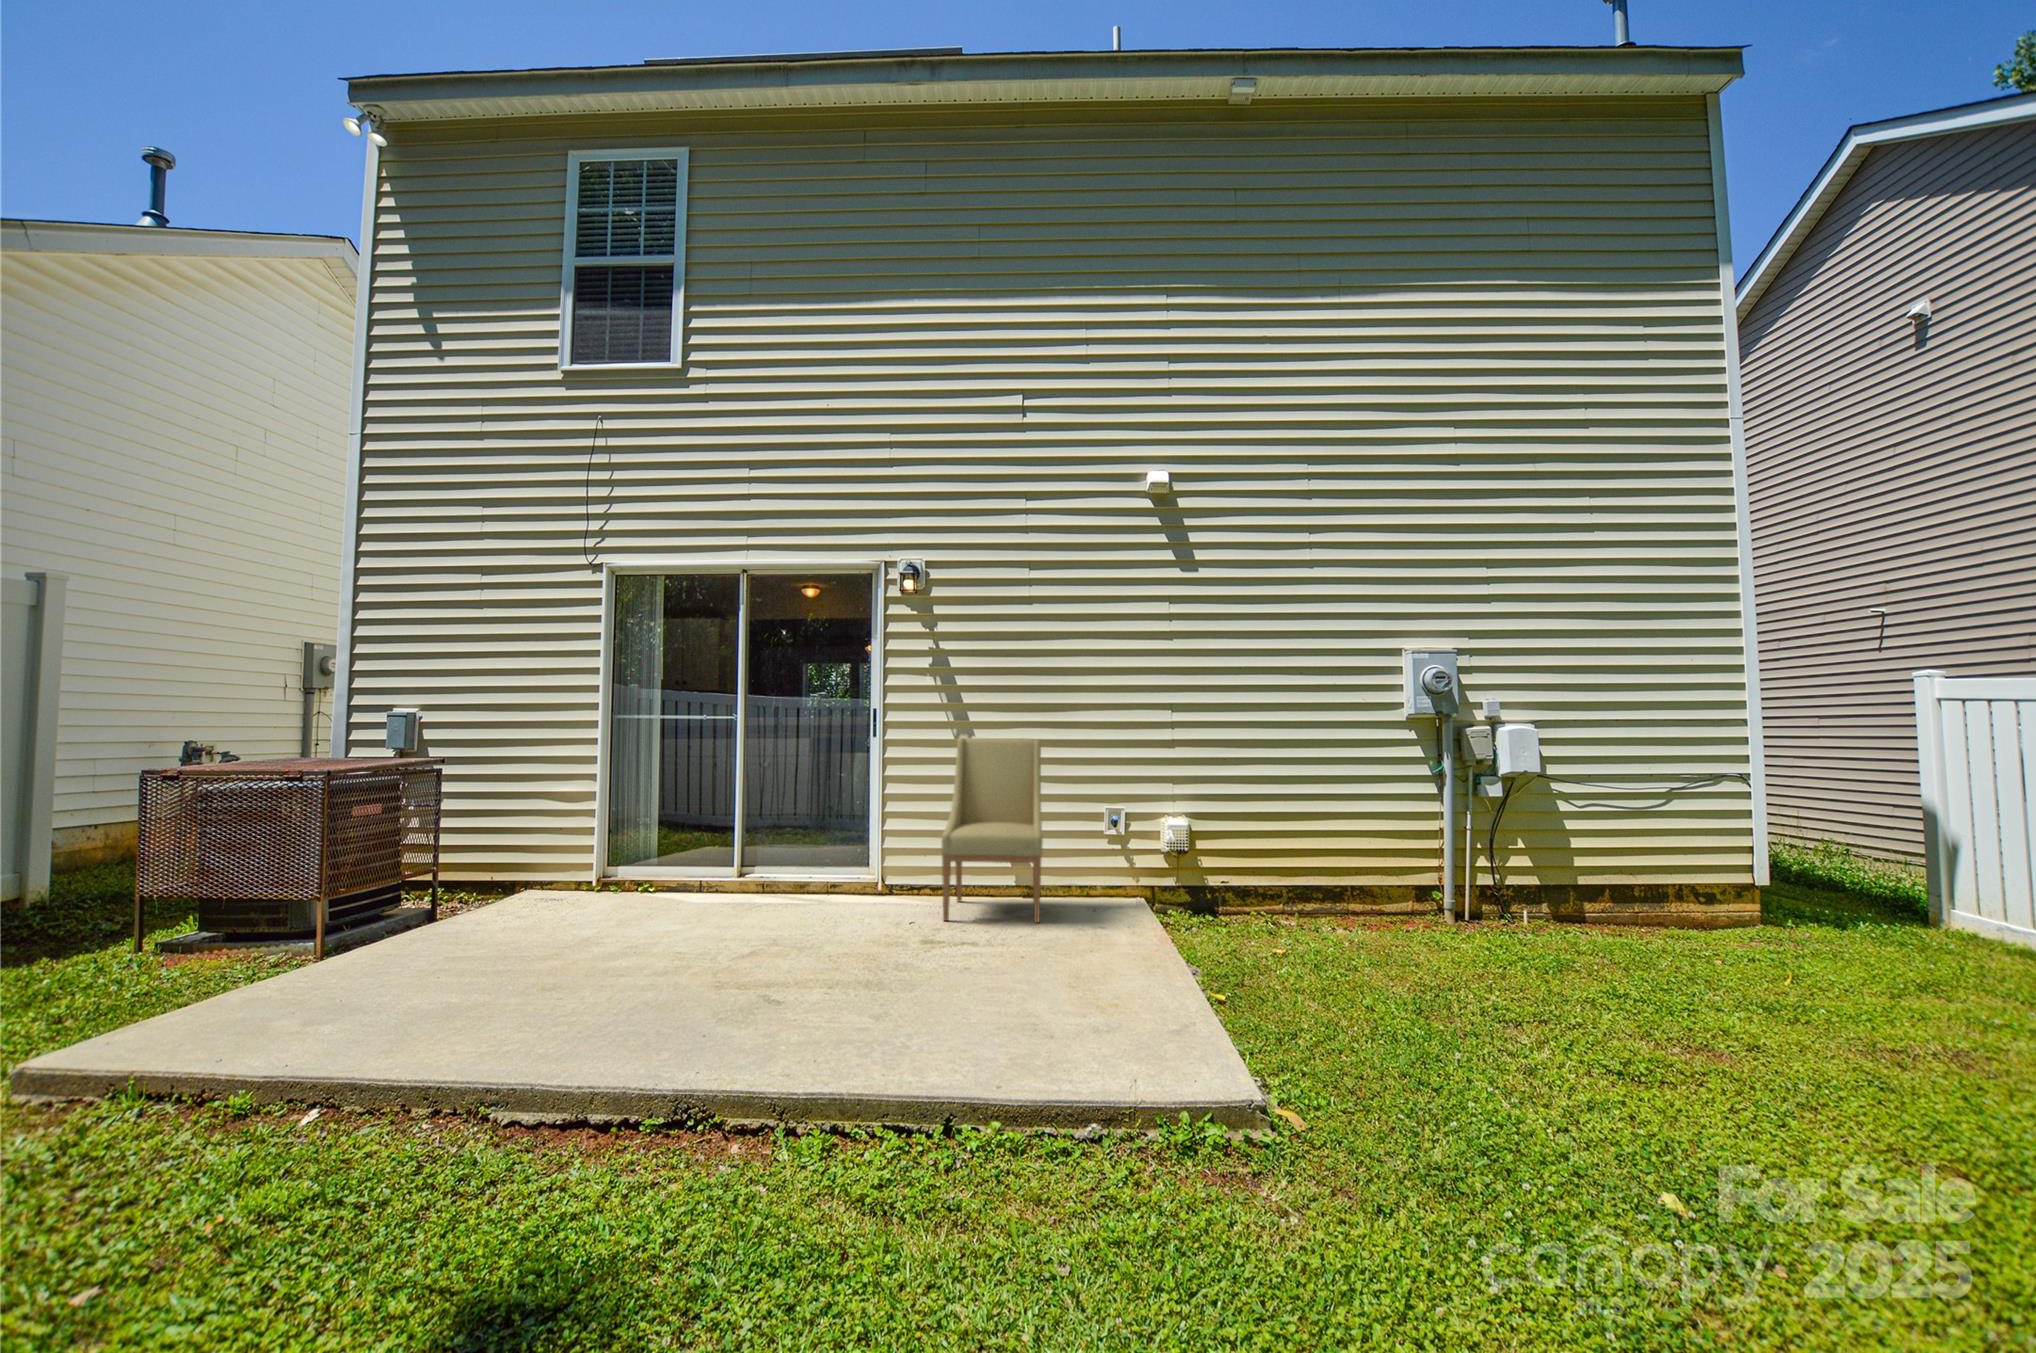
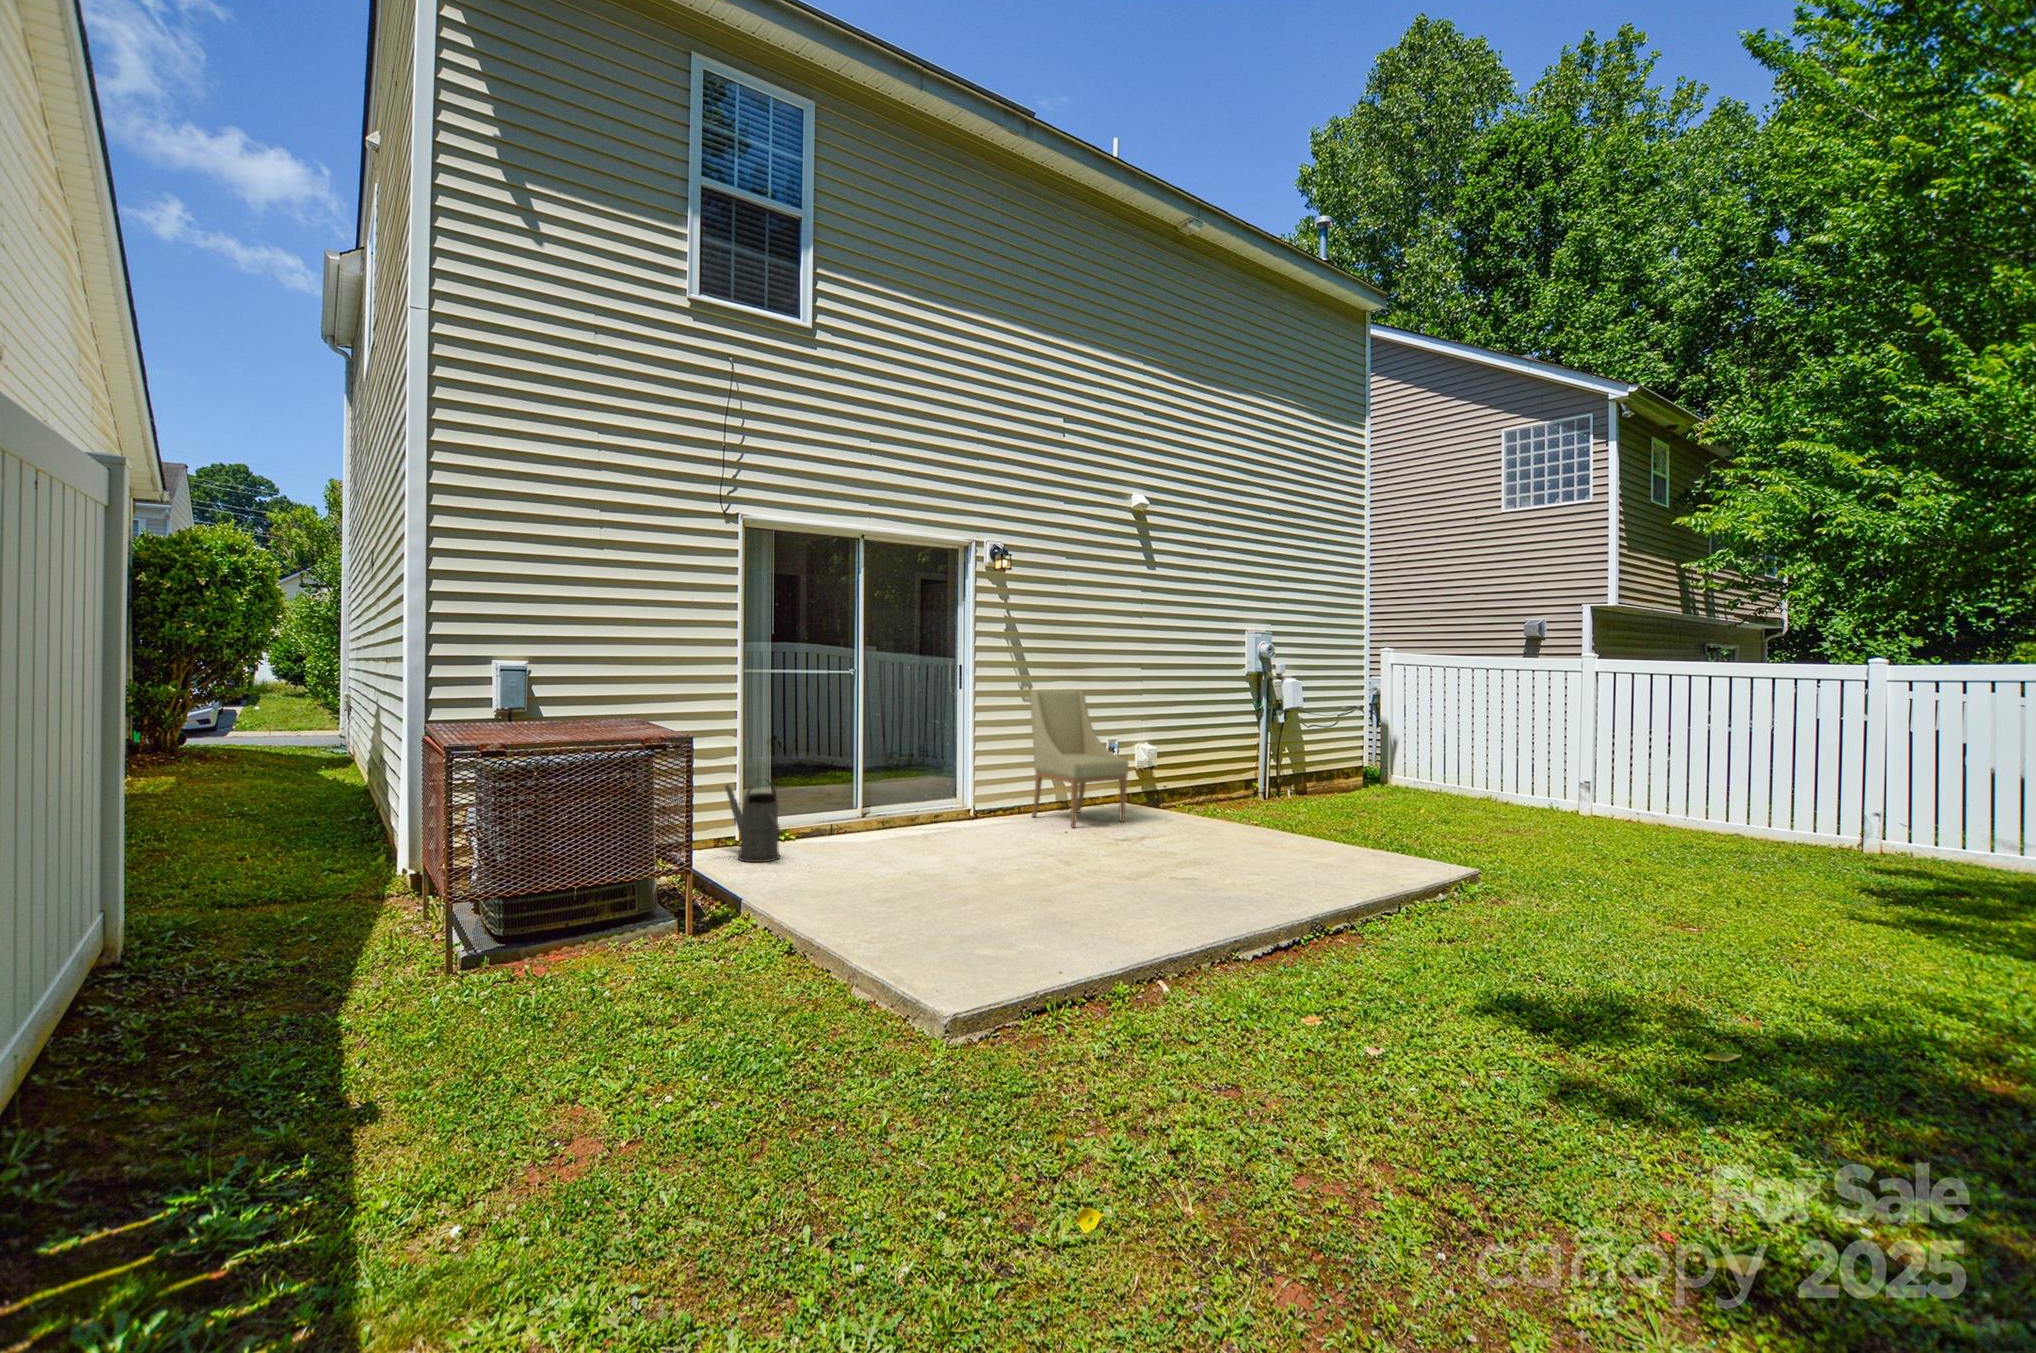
watering can: none [532,824,585,910] -> present [725,779,780,862]

